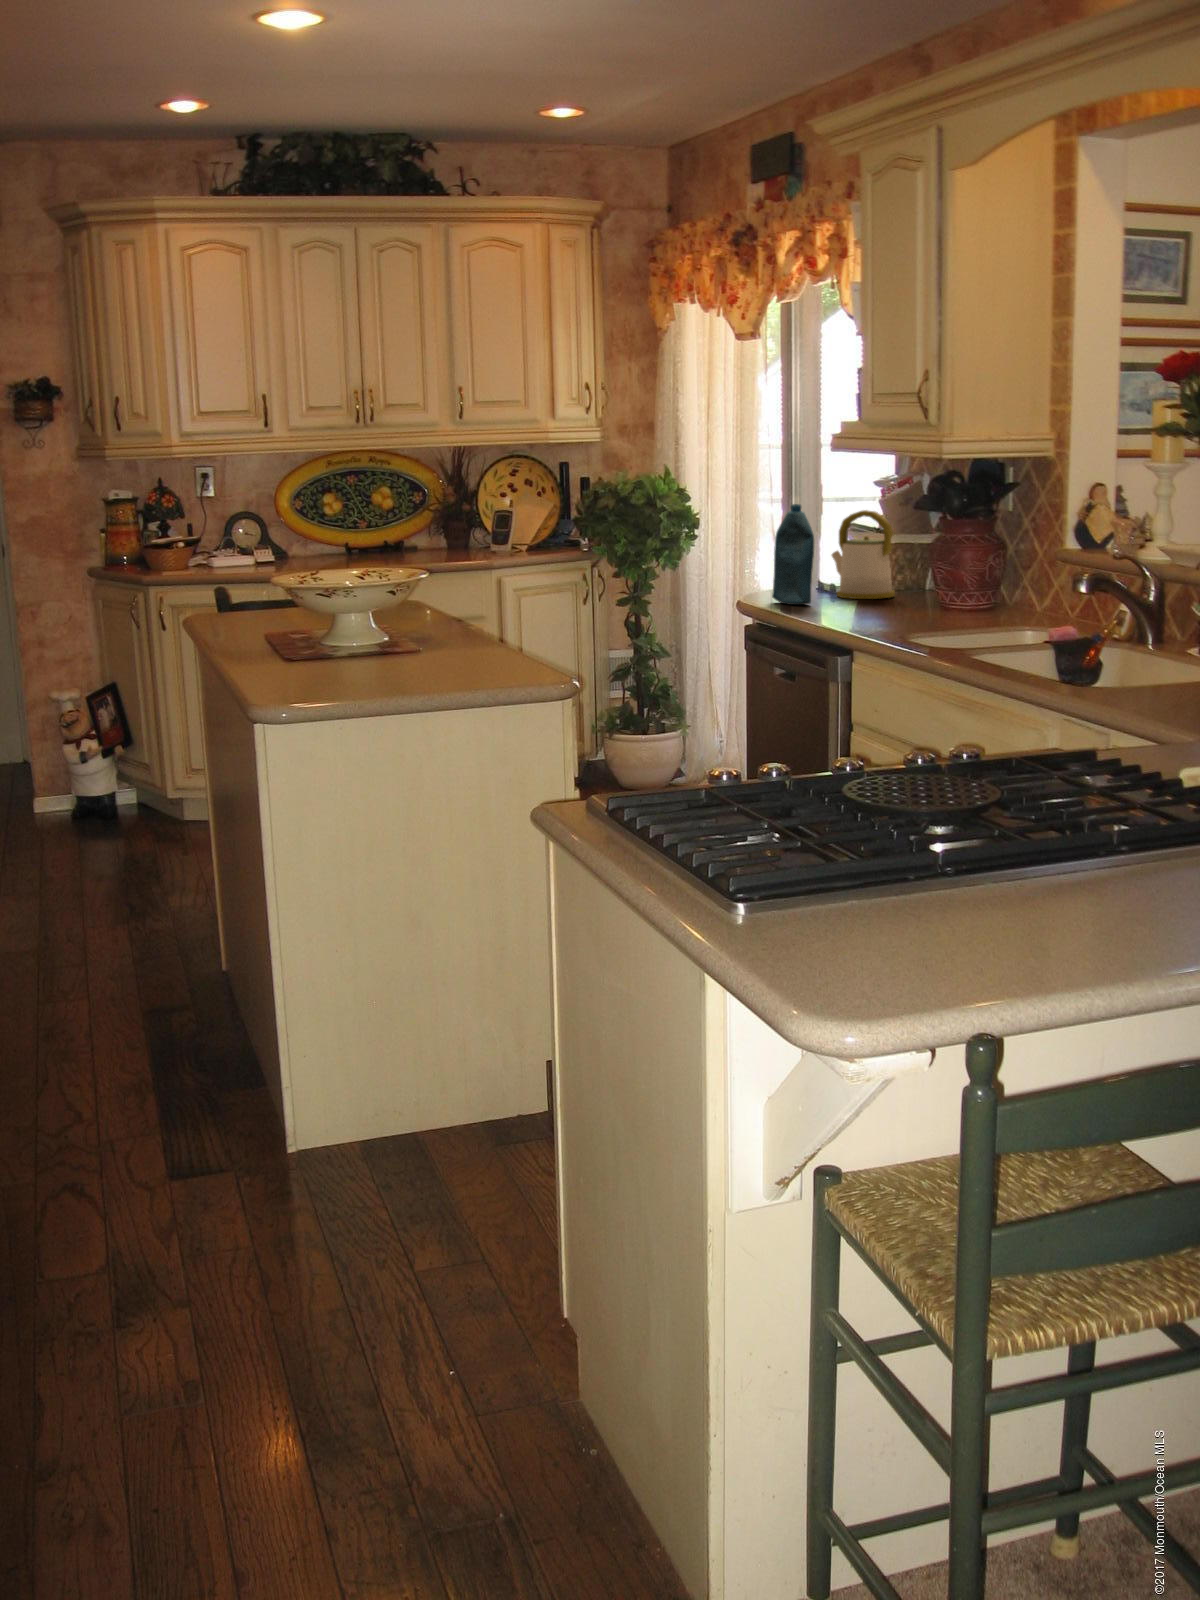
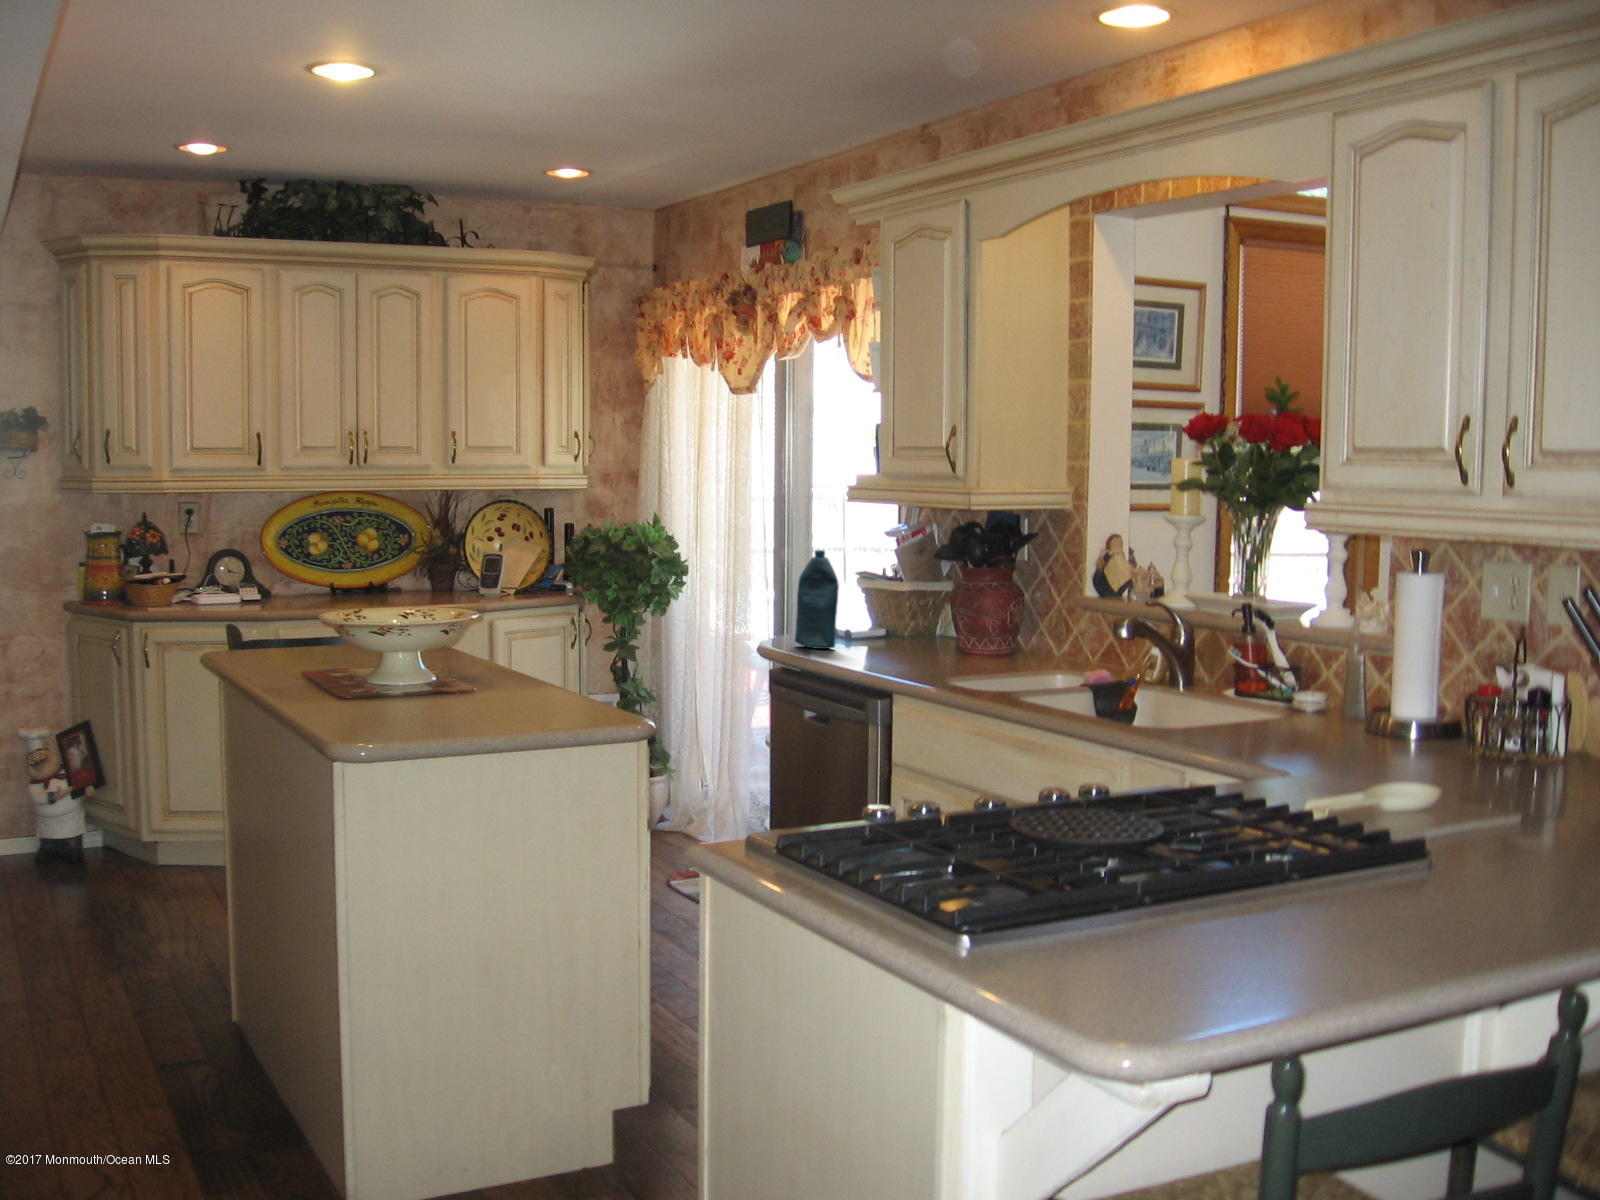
kettle: present [832,510,895,599] -> none [845,557,908,643]

